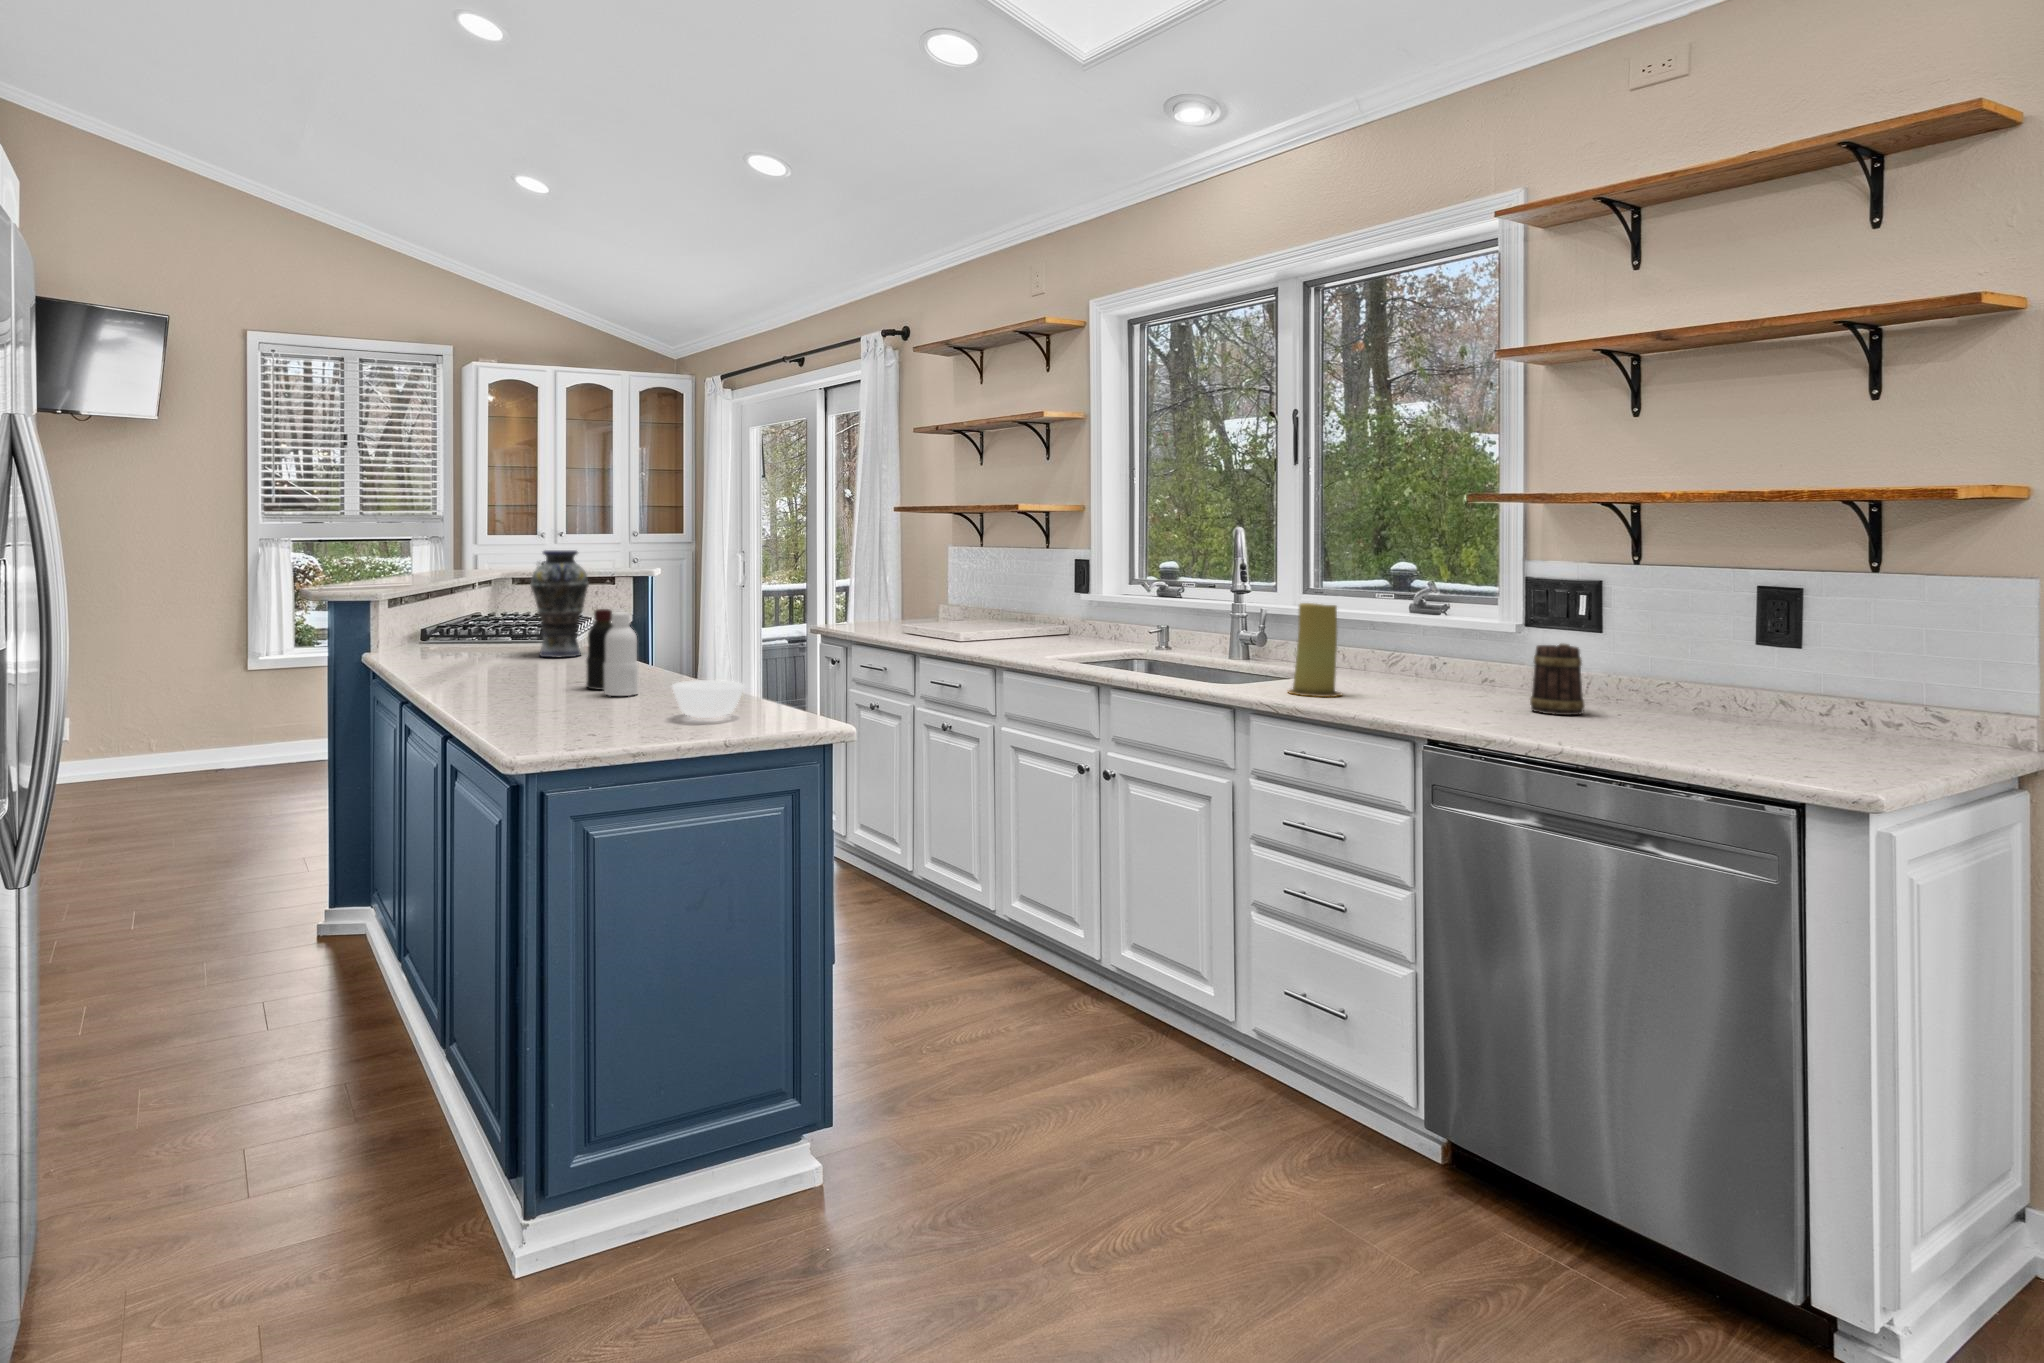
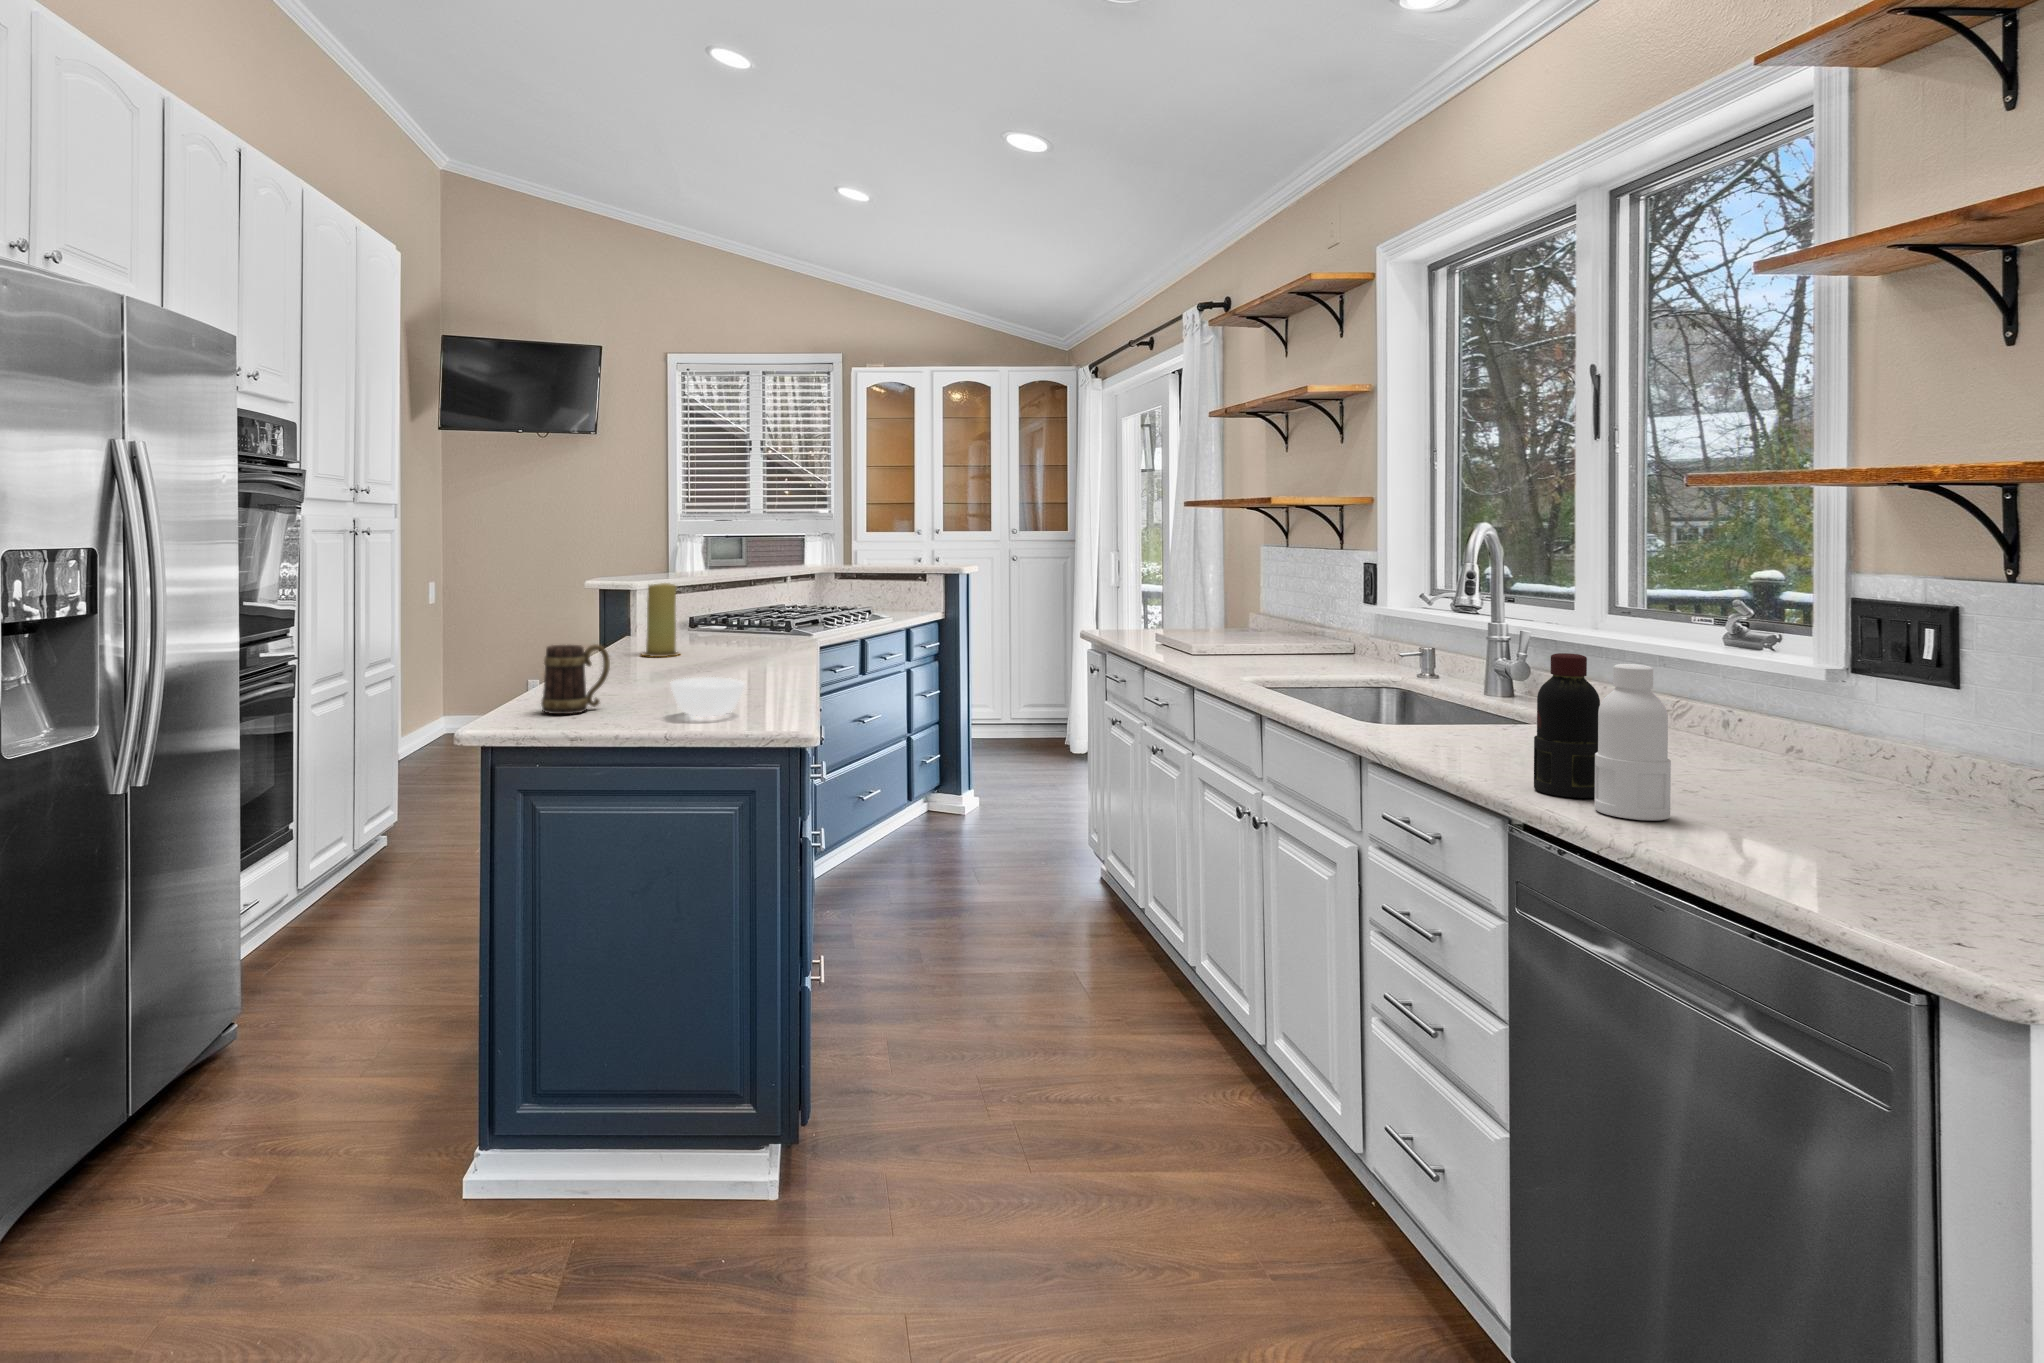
vase: present [530,550,589,657] -> none [713,544,771,650]
candle: present [1288,603,1341,697] -> present [642,583,679,657]
bottle: present [586,609,639,696] -> present [1534,653,1671,820]
mug: present [1530,644,1585,715] -> present [541,644,610,714]

